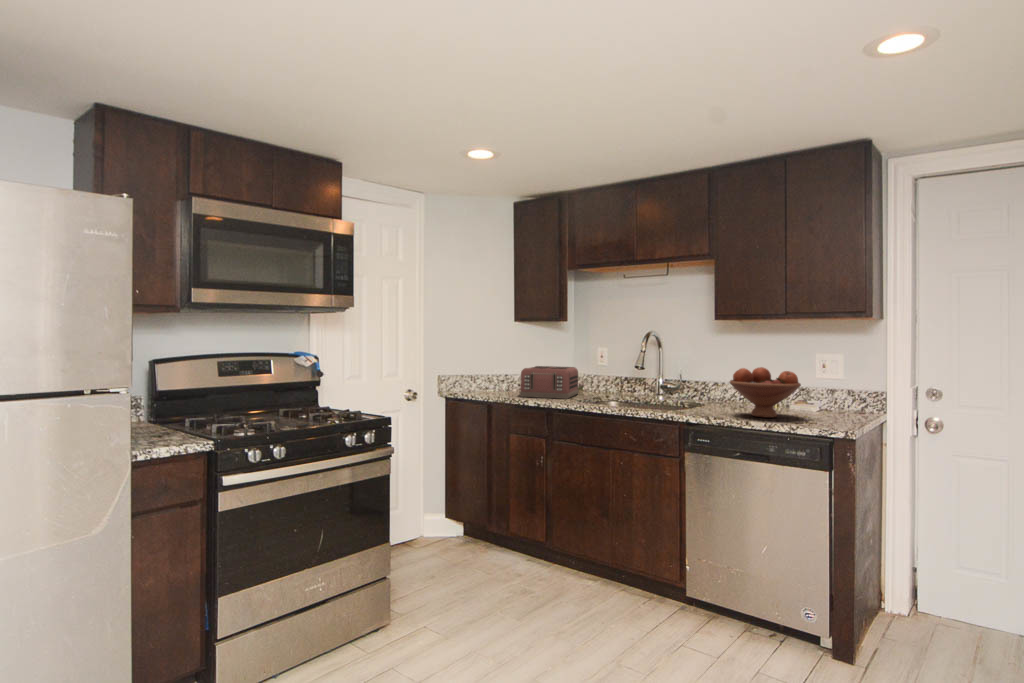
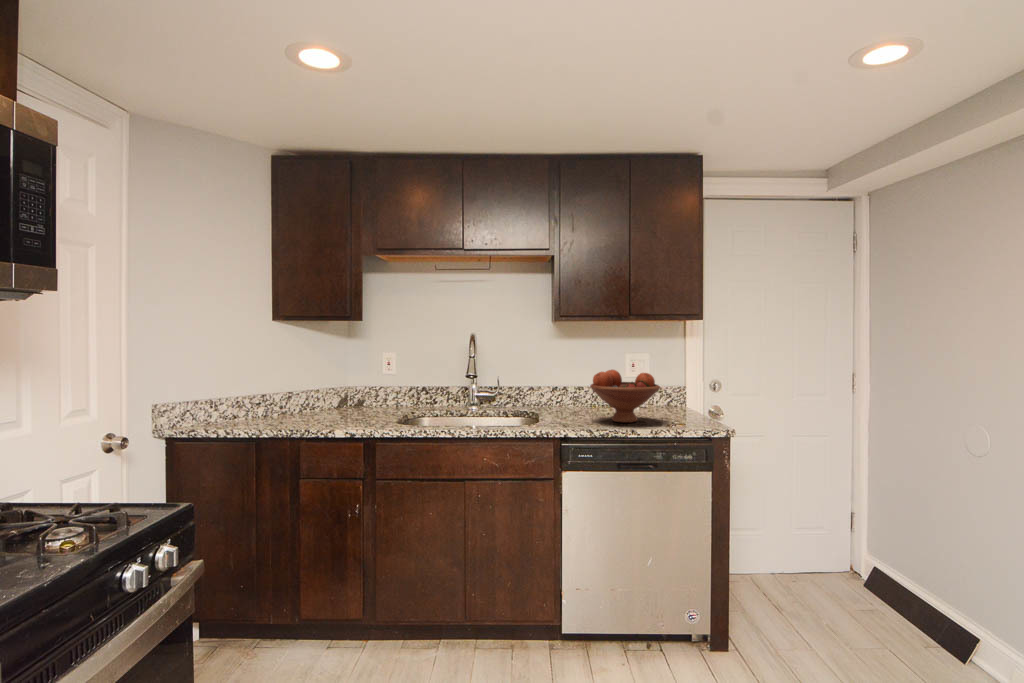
toaster: present [520,366,579,399] -> none [304,378,379,425]

